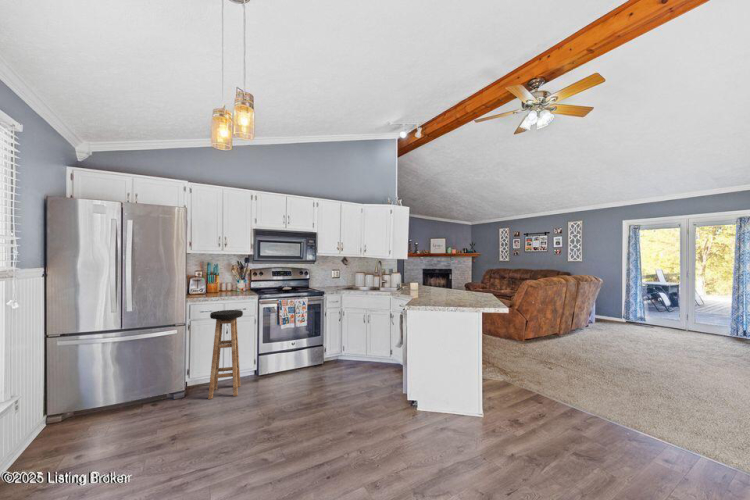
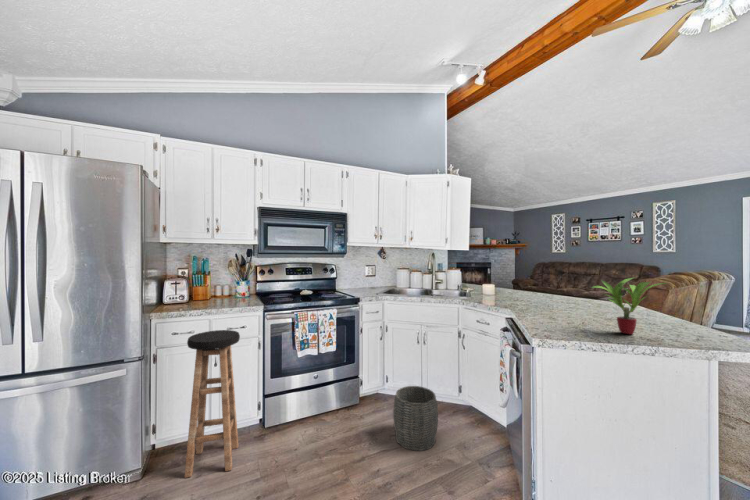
potted plant: none [446,273,481,304] -> present [592,278,666,334]
woven basket: none [343,349,372,386] -> present [393,386,438,451]

